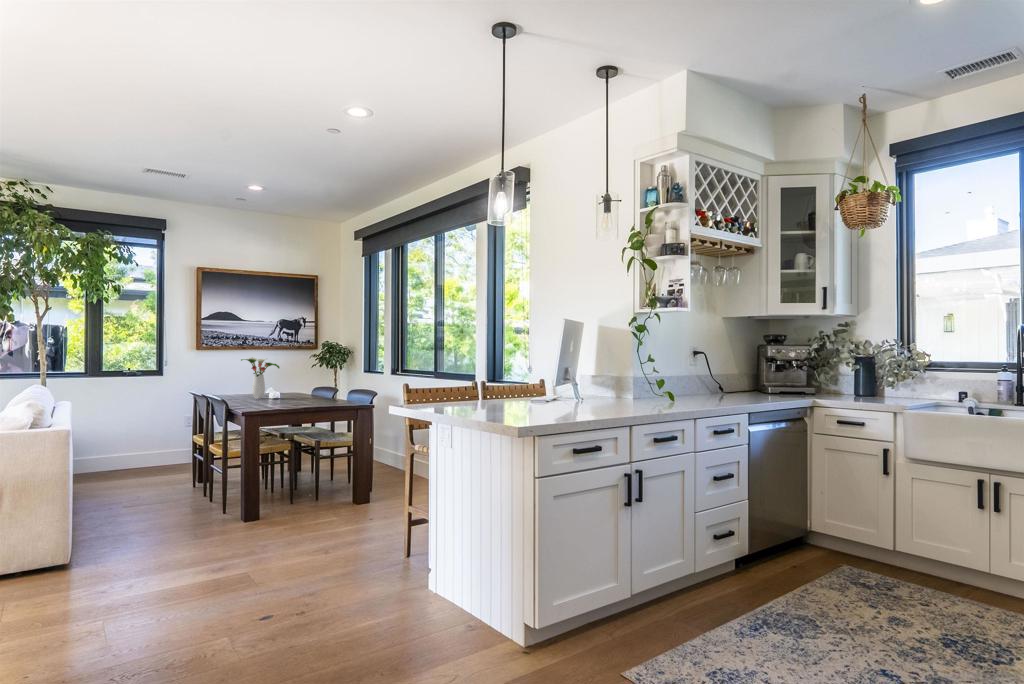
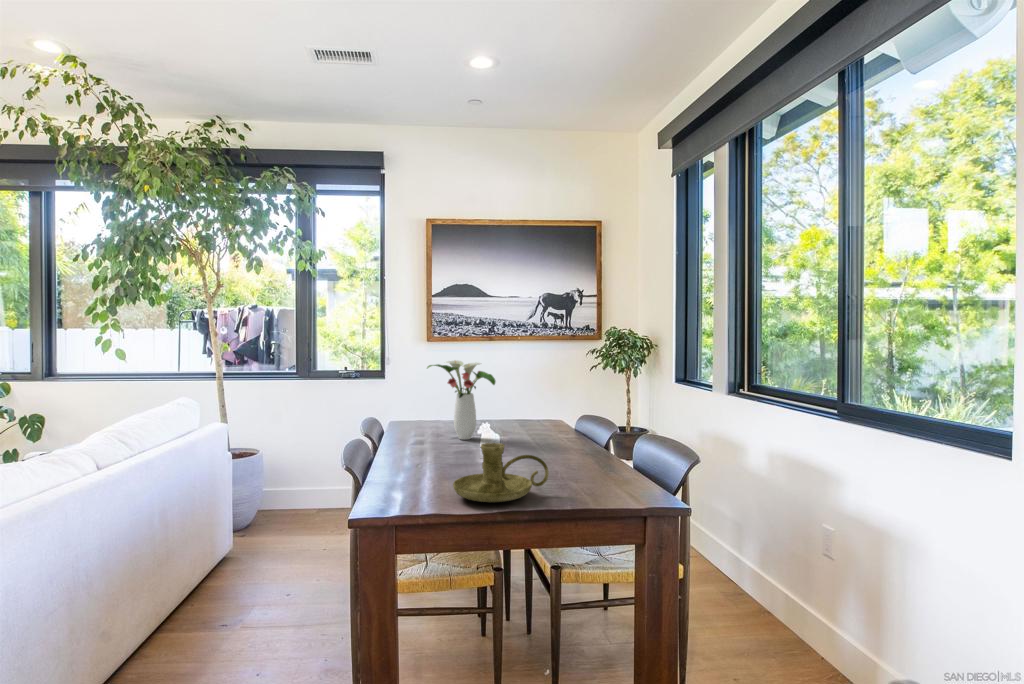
candle holder: none [284,385,323,406] -> present [453,443,549,502]

